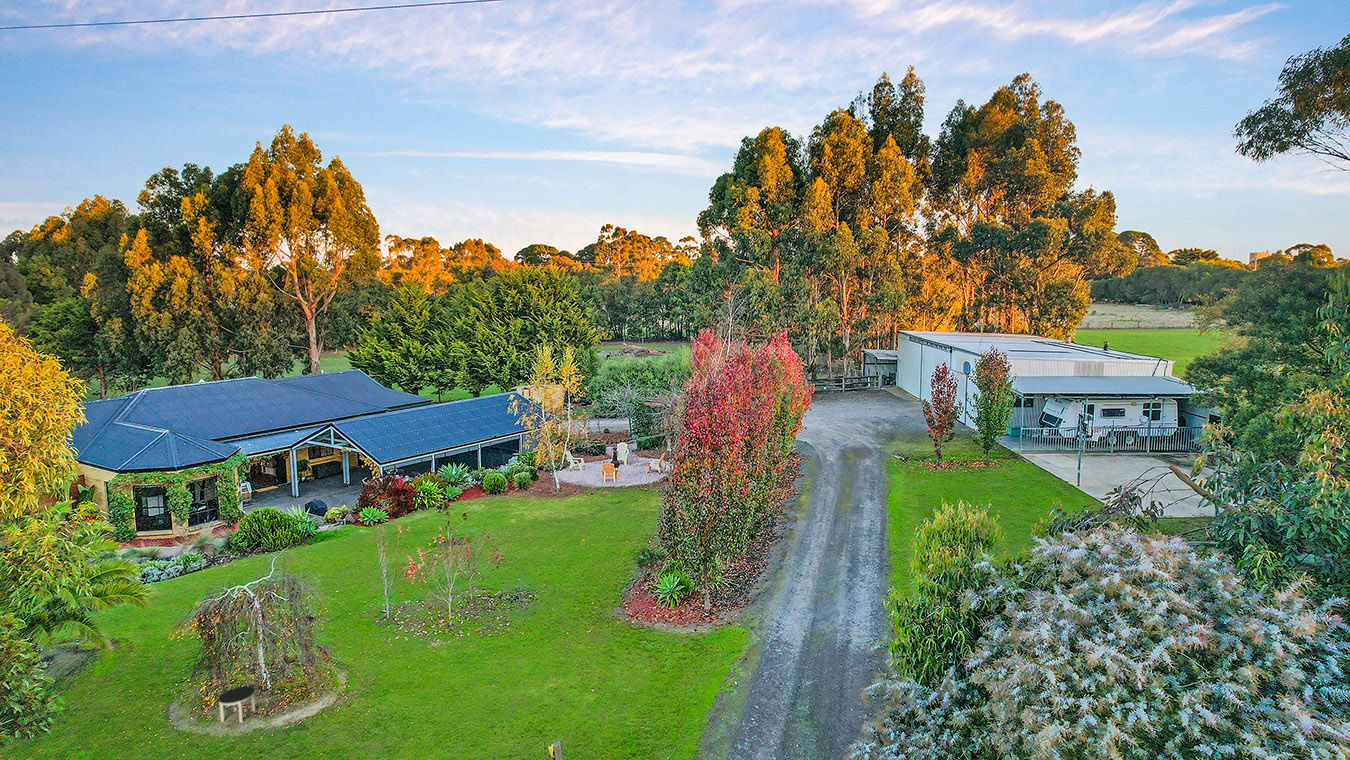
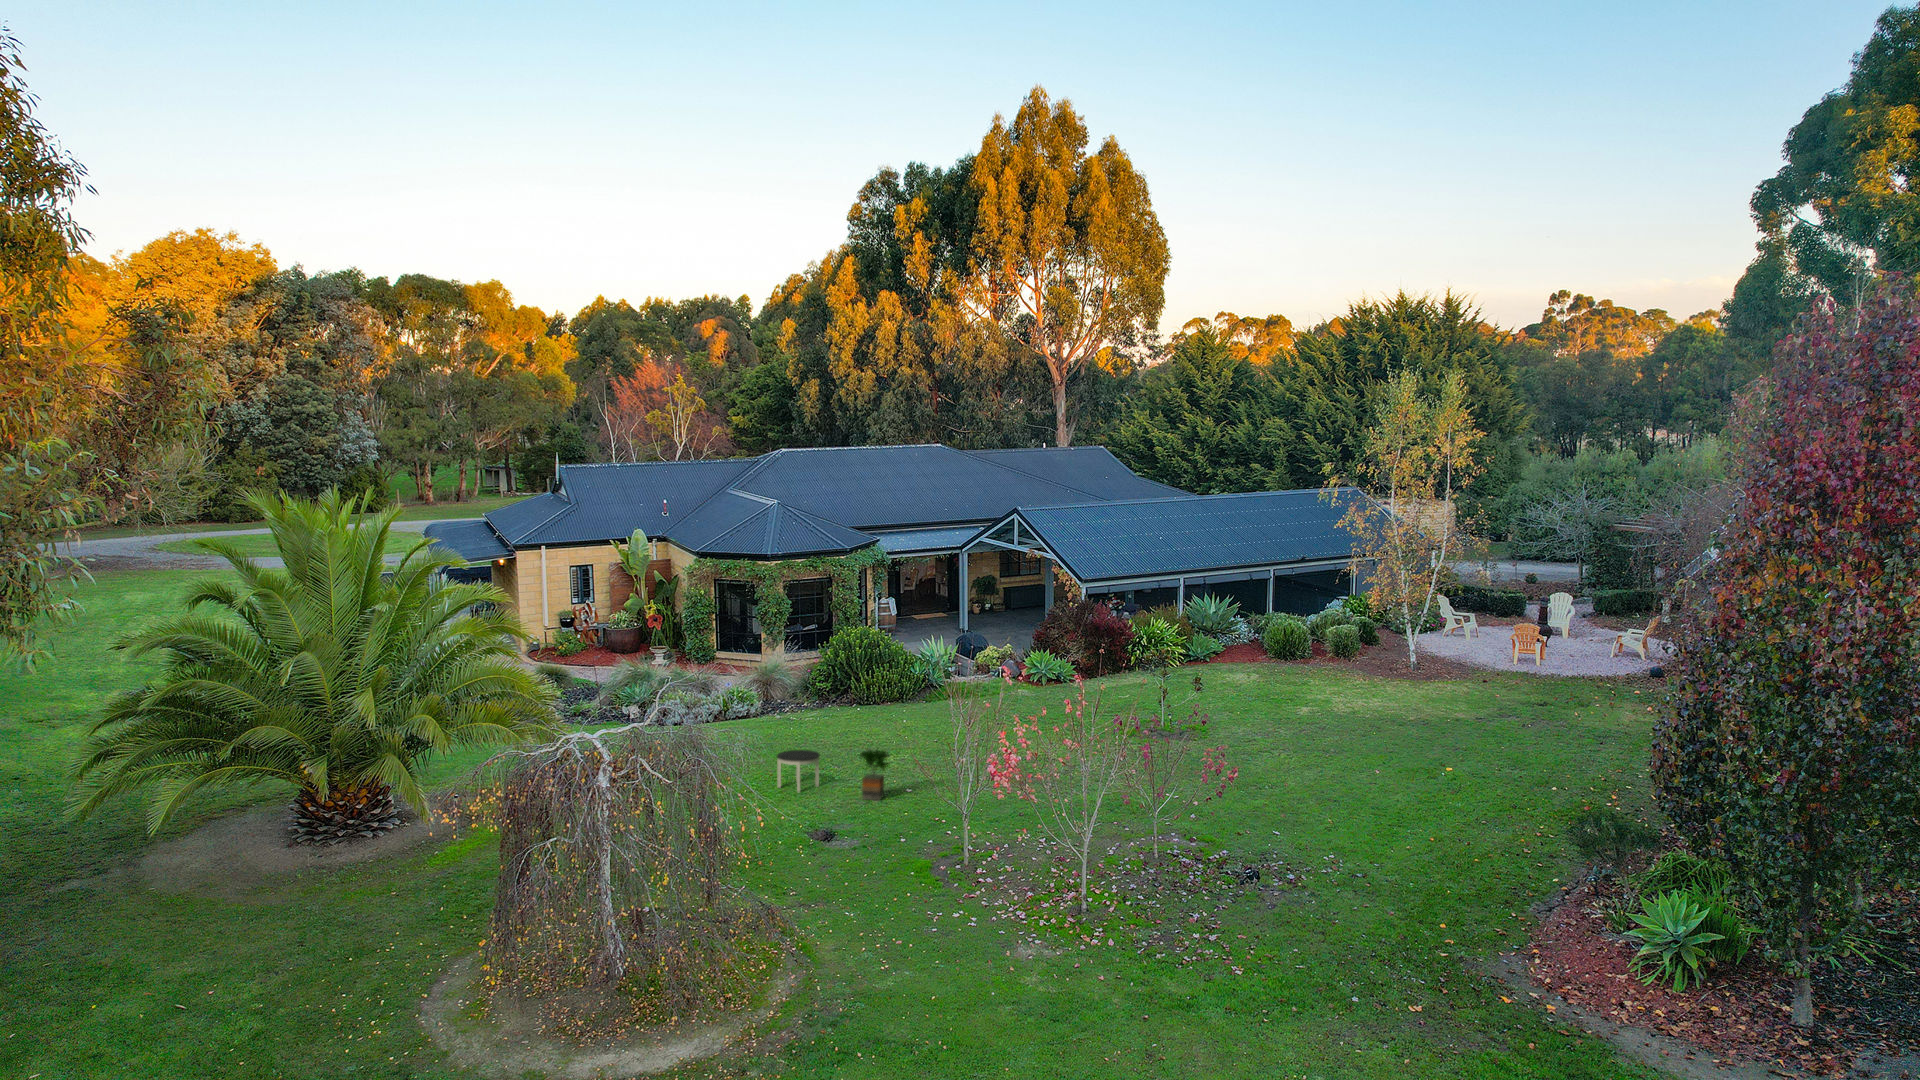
potted tree: none [290,676,317,715] -> present [860,750,890,800]

